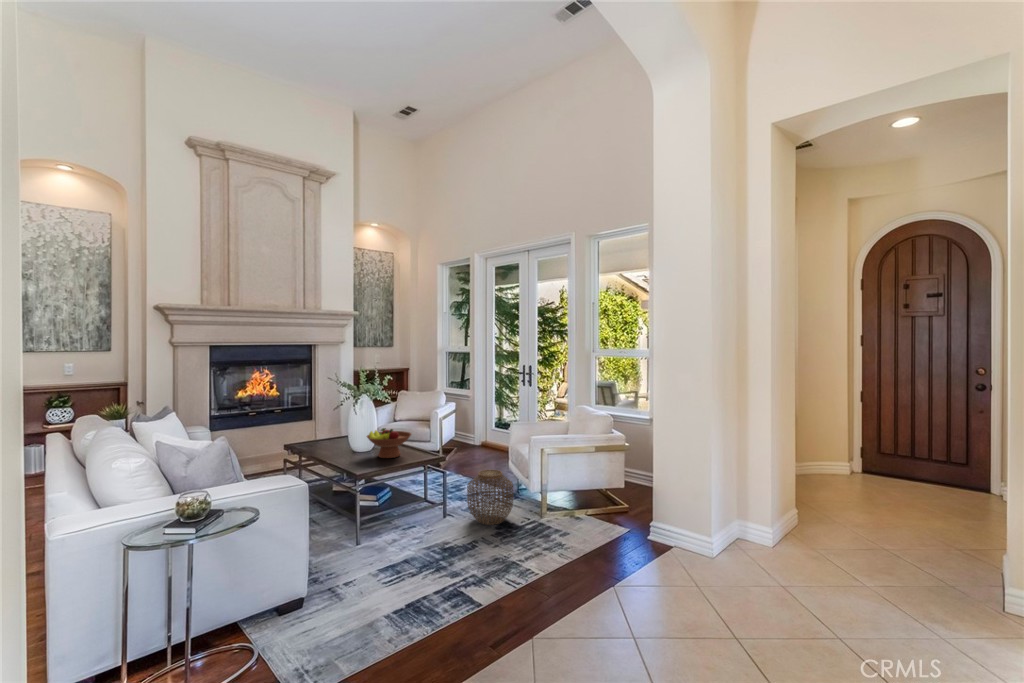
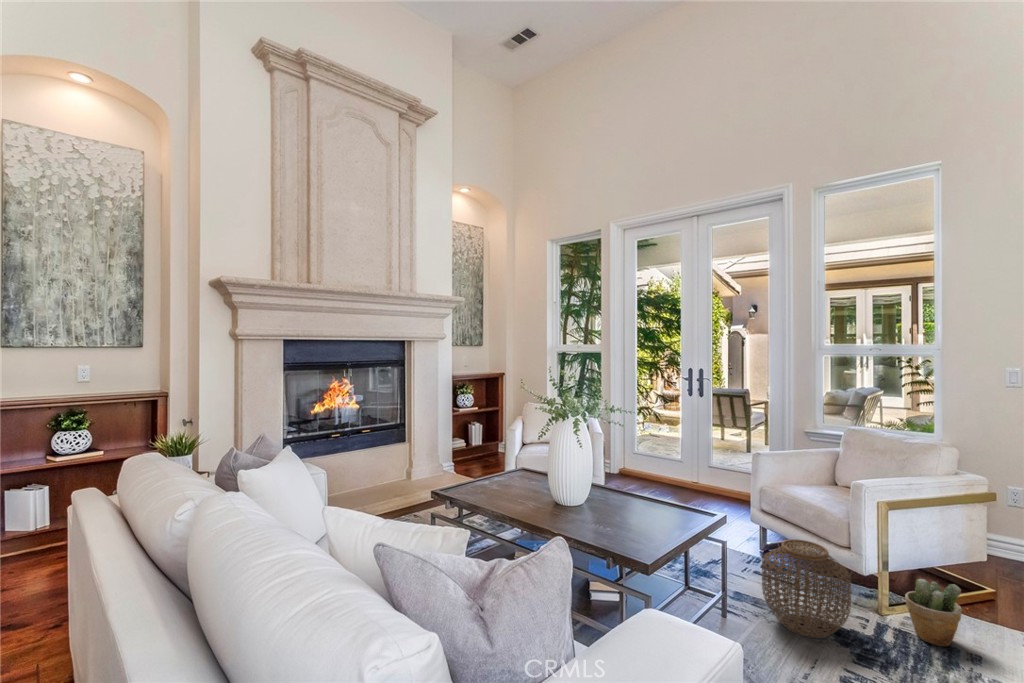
fruit bowl: present [367,428,411,458] -> none [601,473,677,525]
potted plant: none [546,490,571,528] -> present [905,579,962,646]

